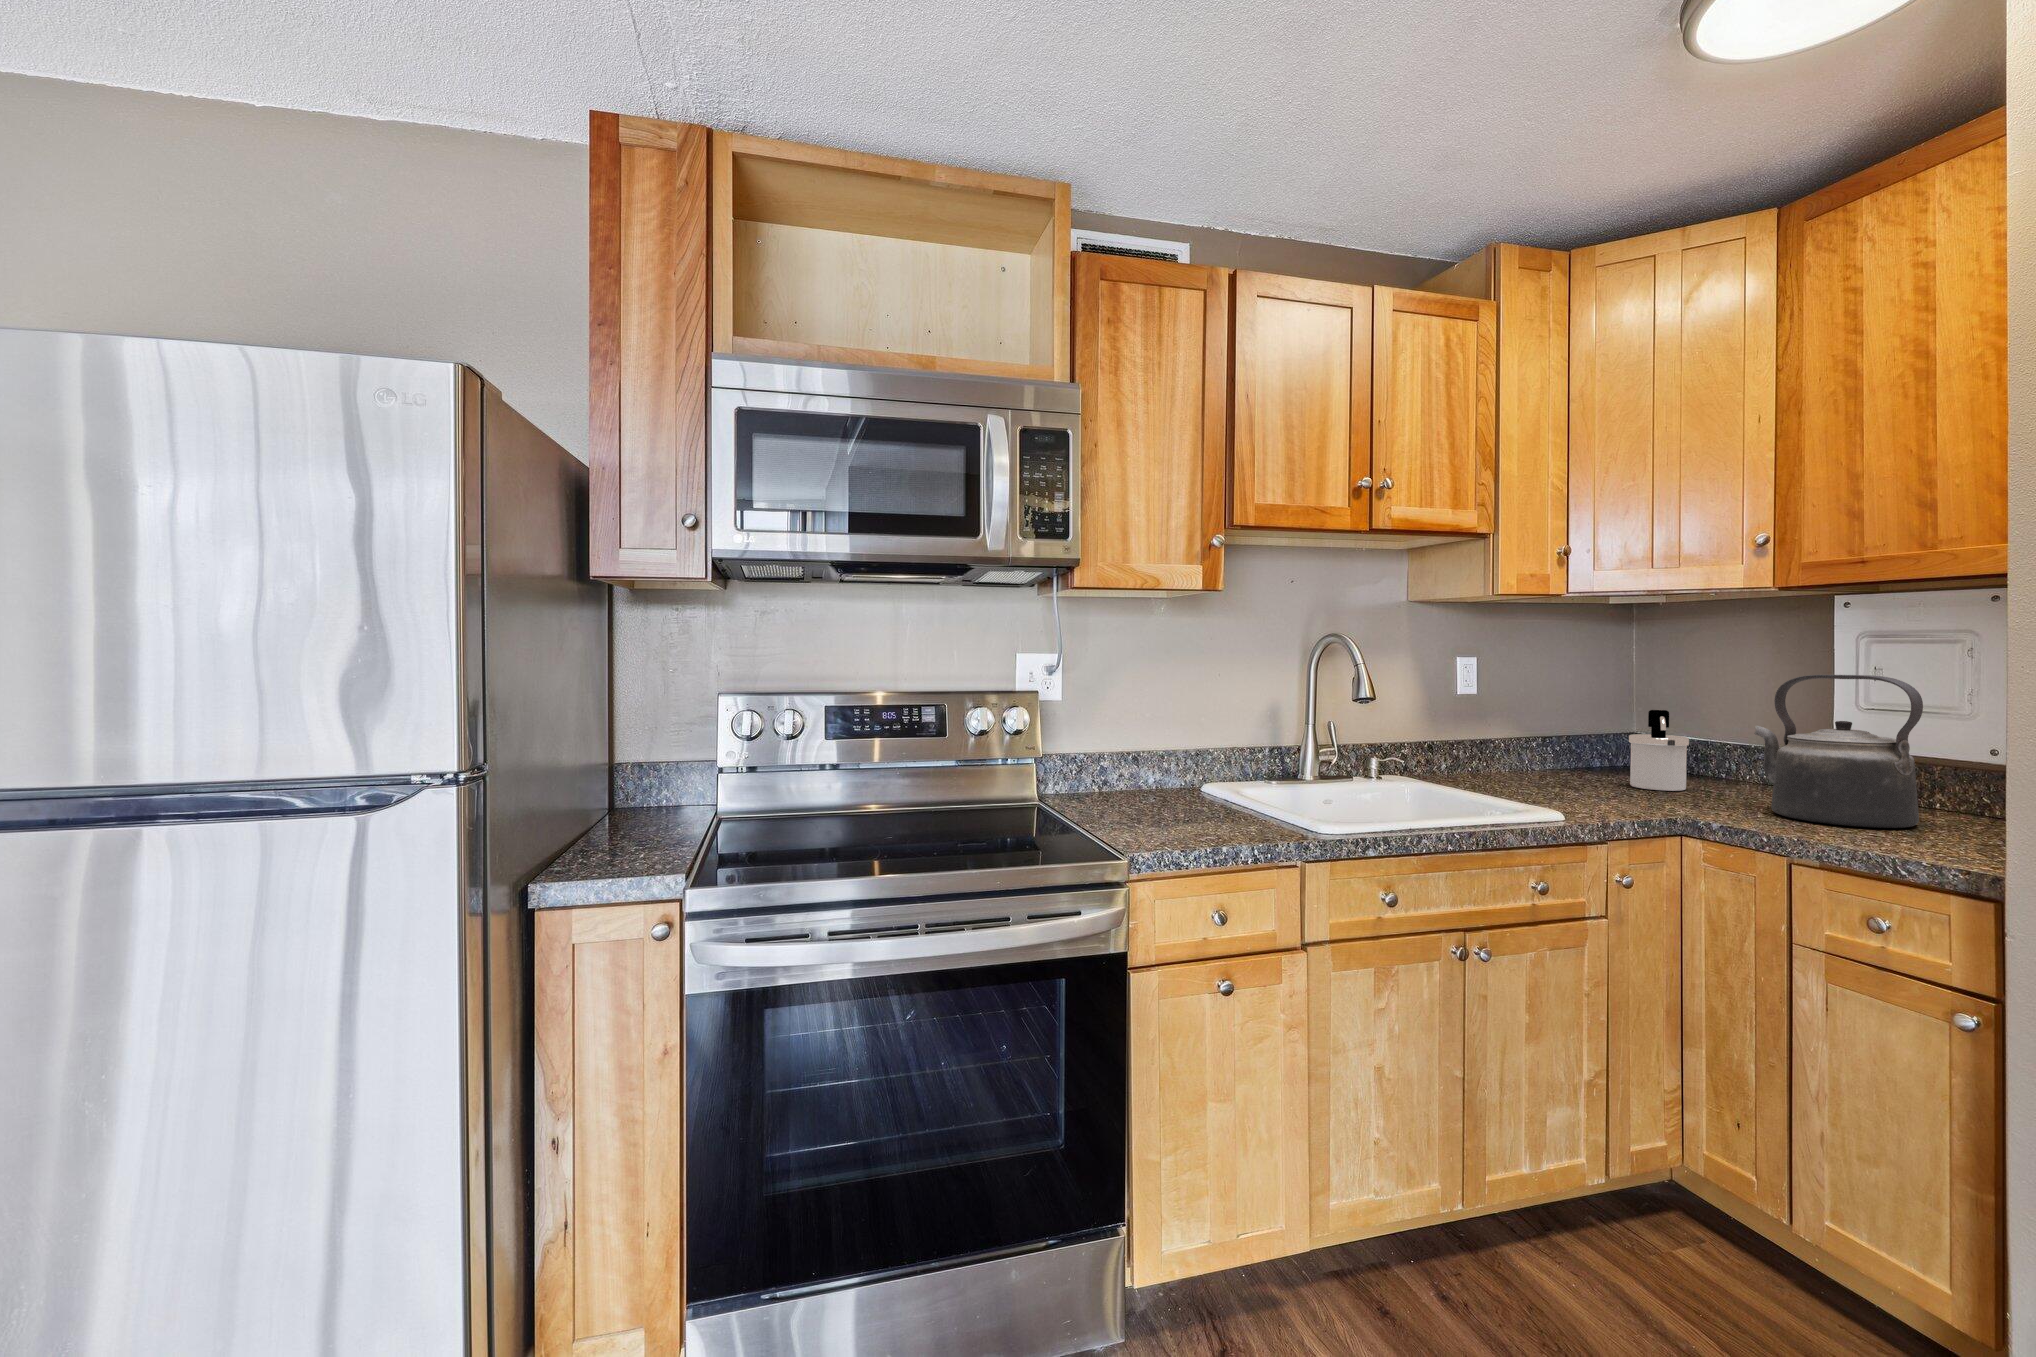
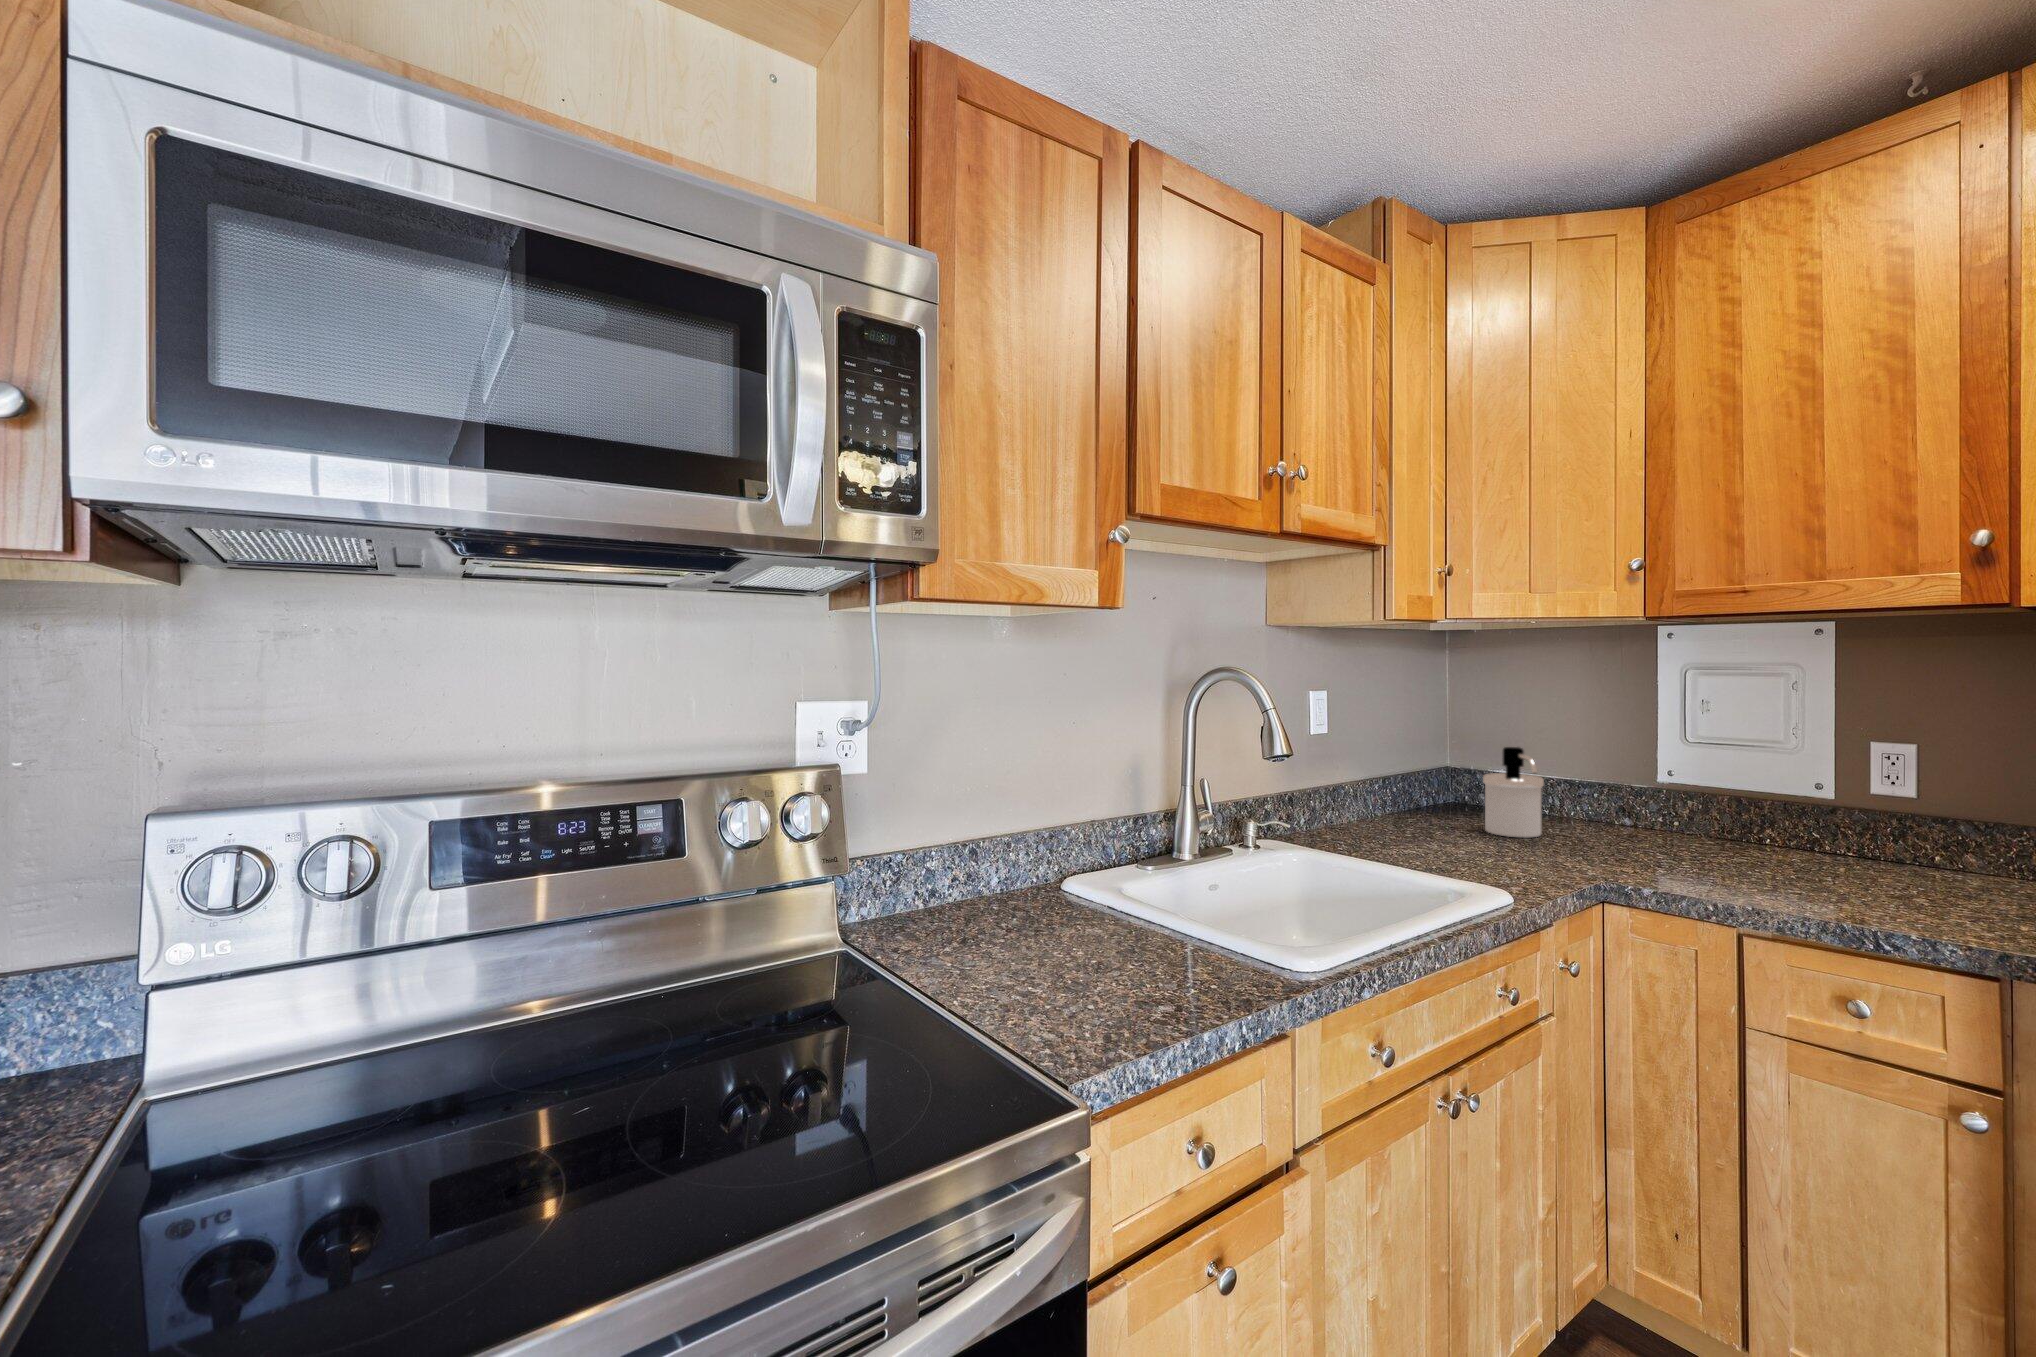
kettle: present [1754,675,1923,828] -> none [1632,713,1818,882]

